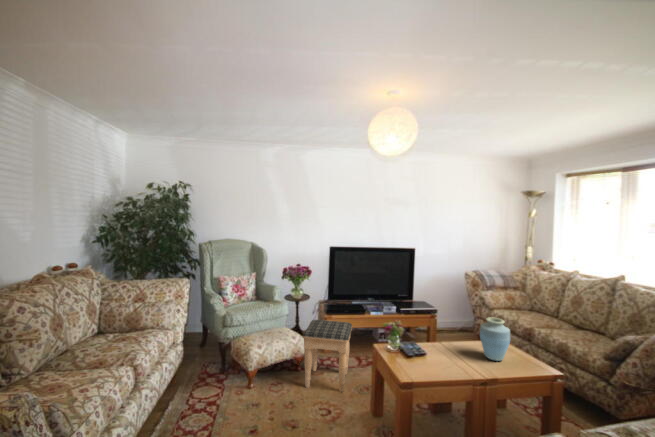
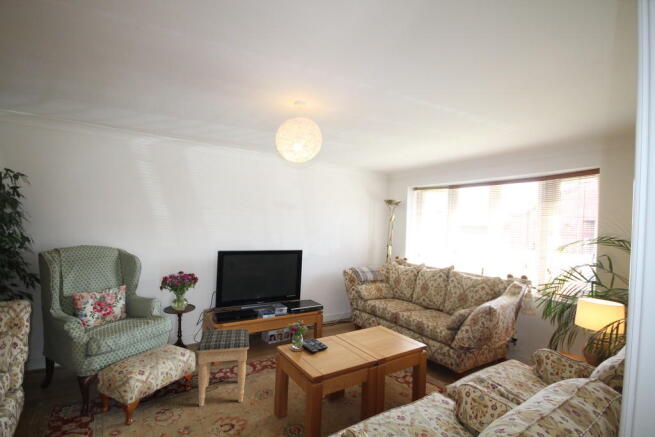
vase: present [480,317,510,361] -> none [368,307,391,344]

